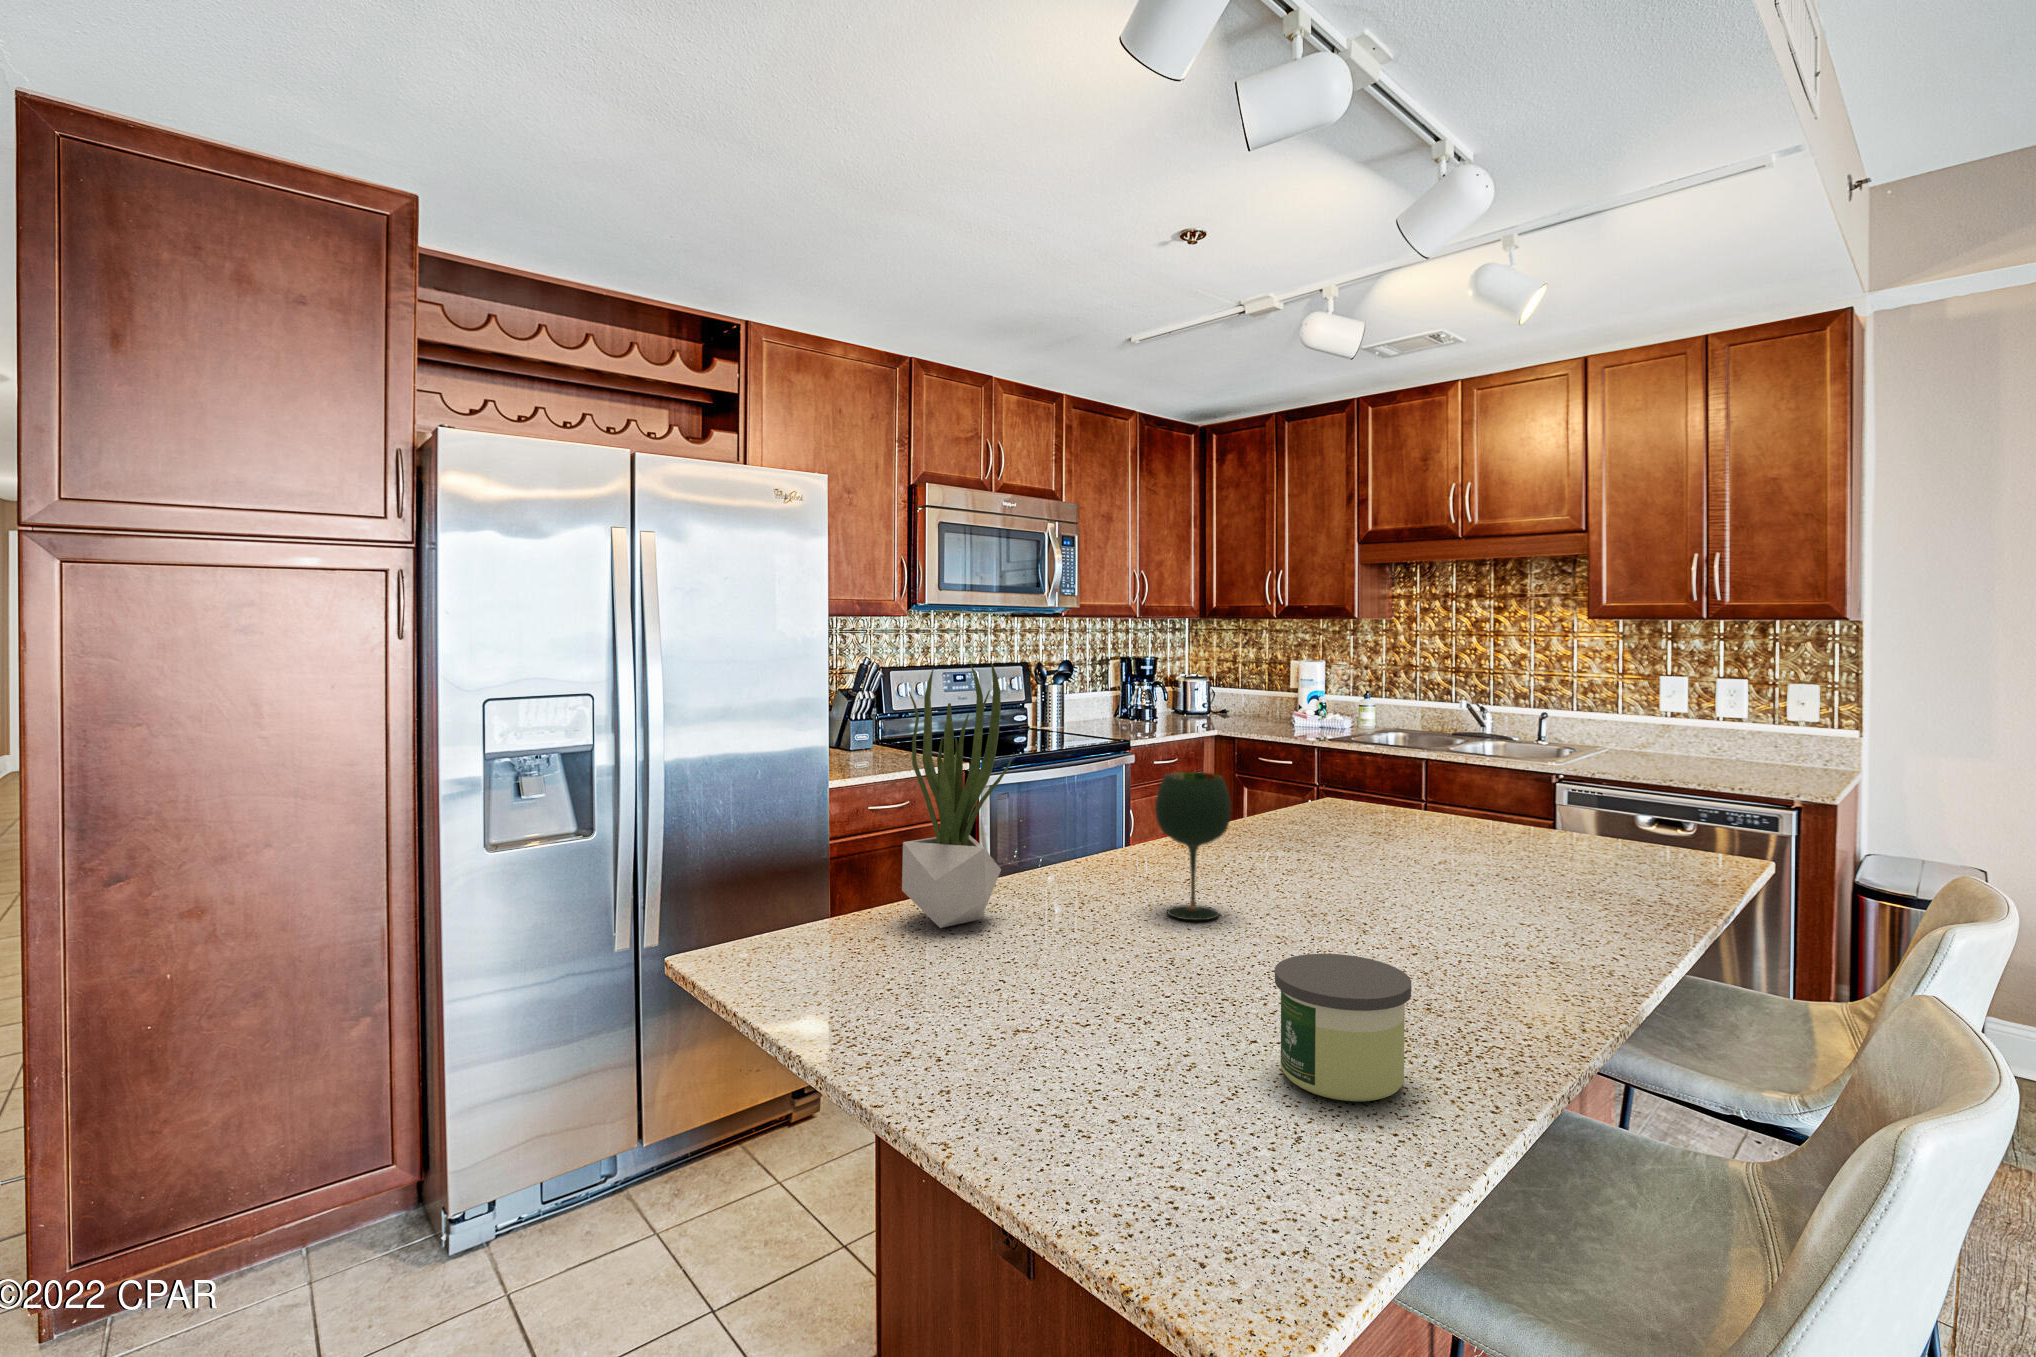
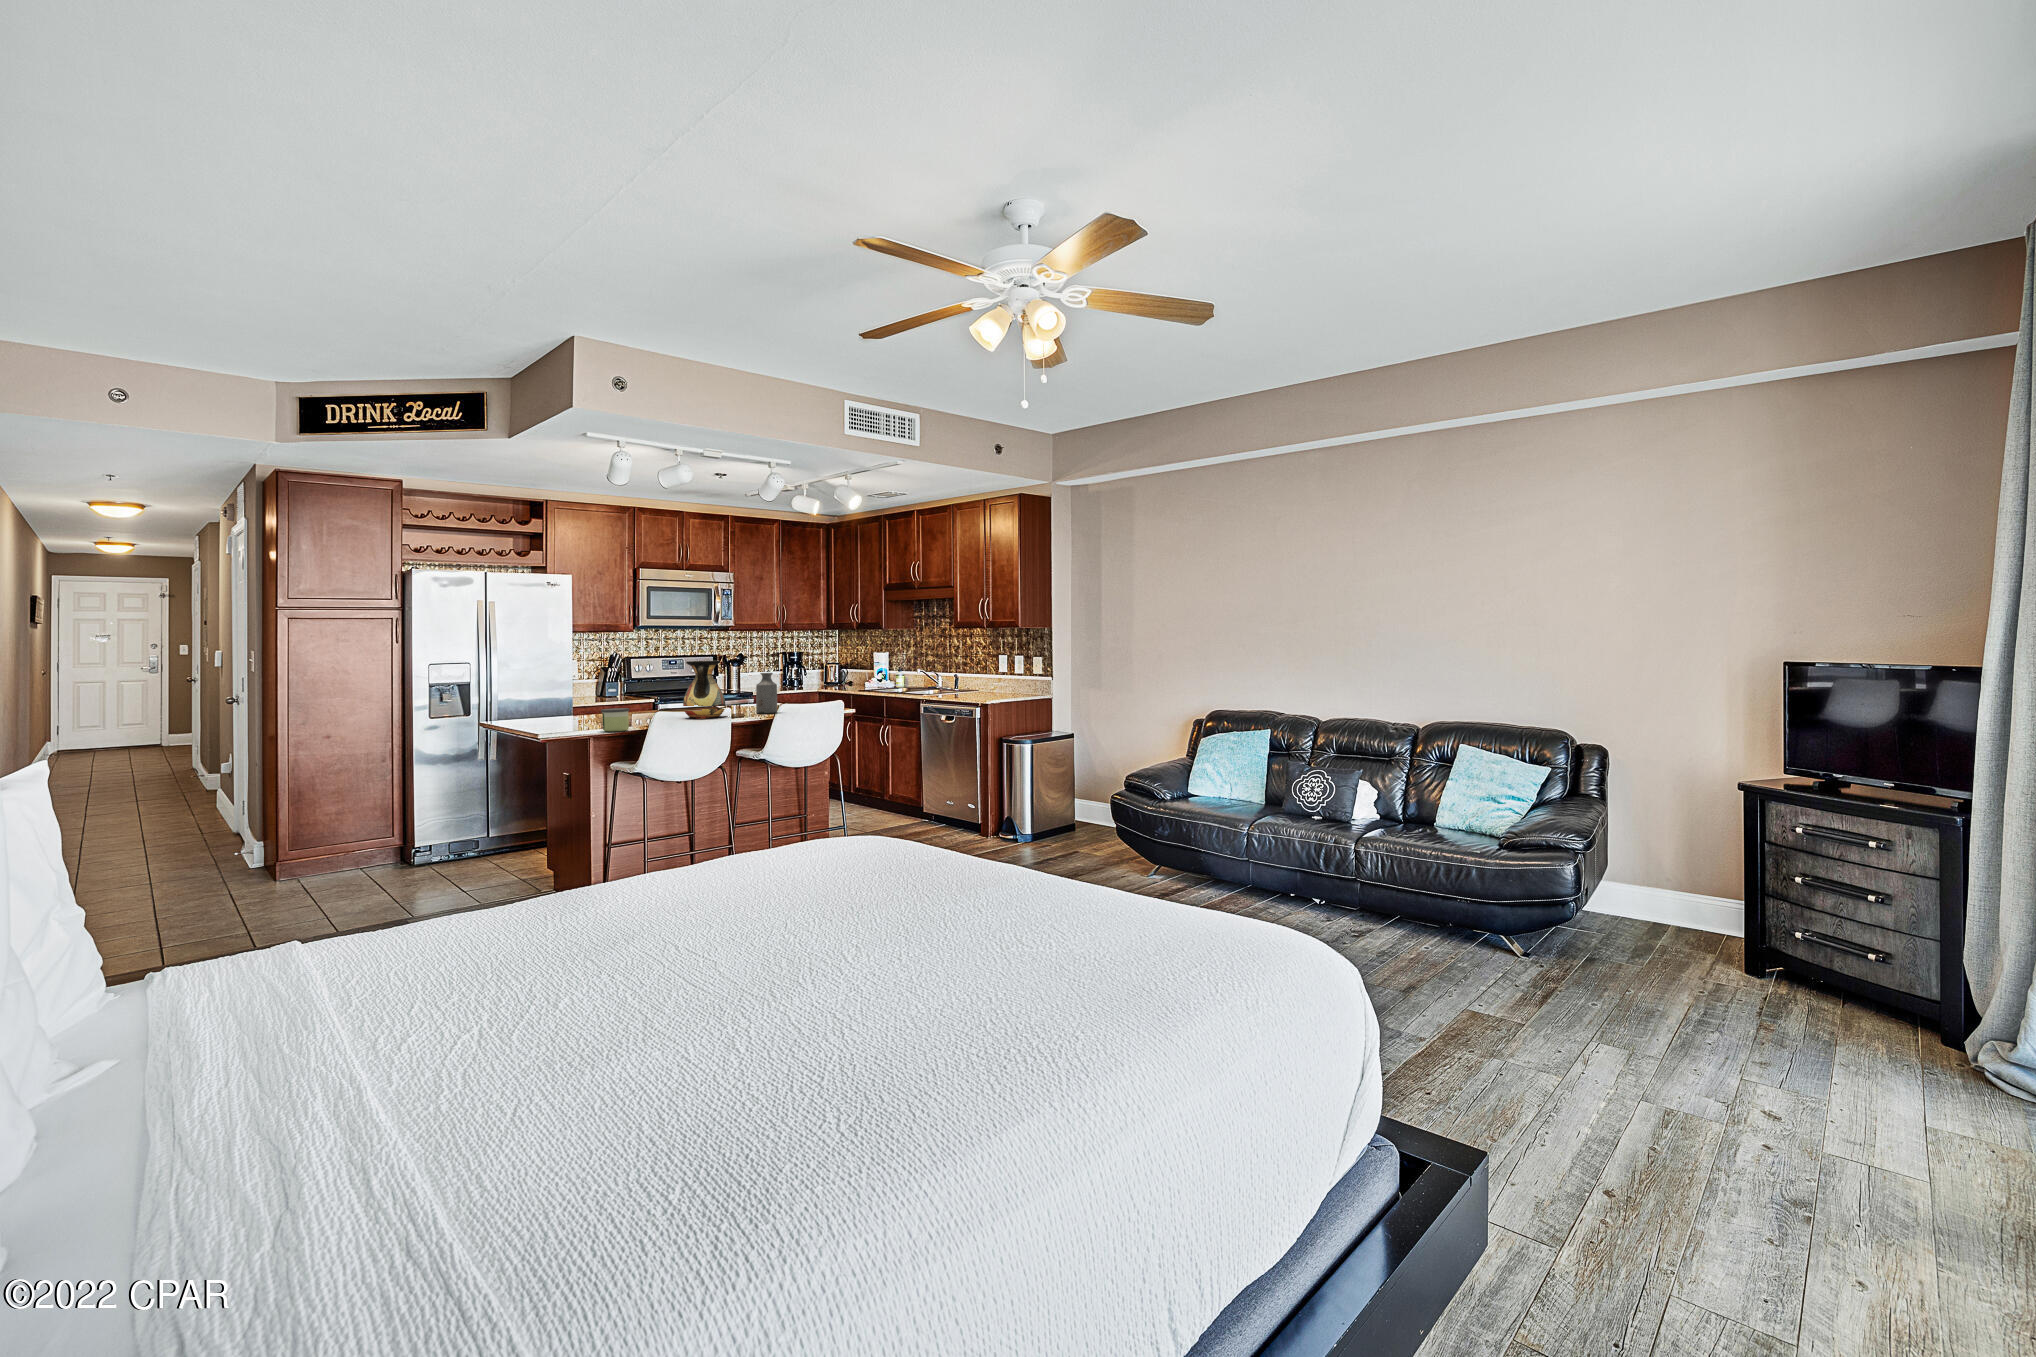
potted plant: present [902,663,1013,928] -> none [553,649,586,723]
vase: none [1272,703,1422,906] -> present [683,661,726,719]
bottle: none [1428,735,1496,862] -> present [756,673,777,714]
wine glass: present [1155,772,1231,920] -> none [630,680,653,721]

